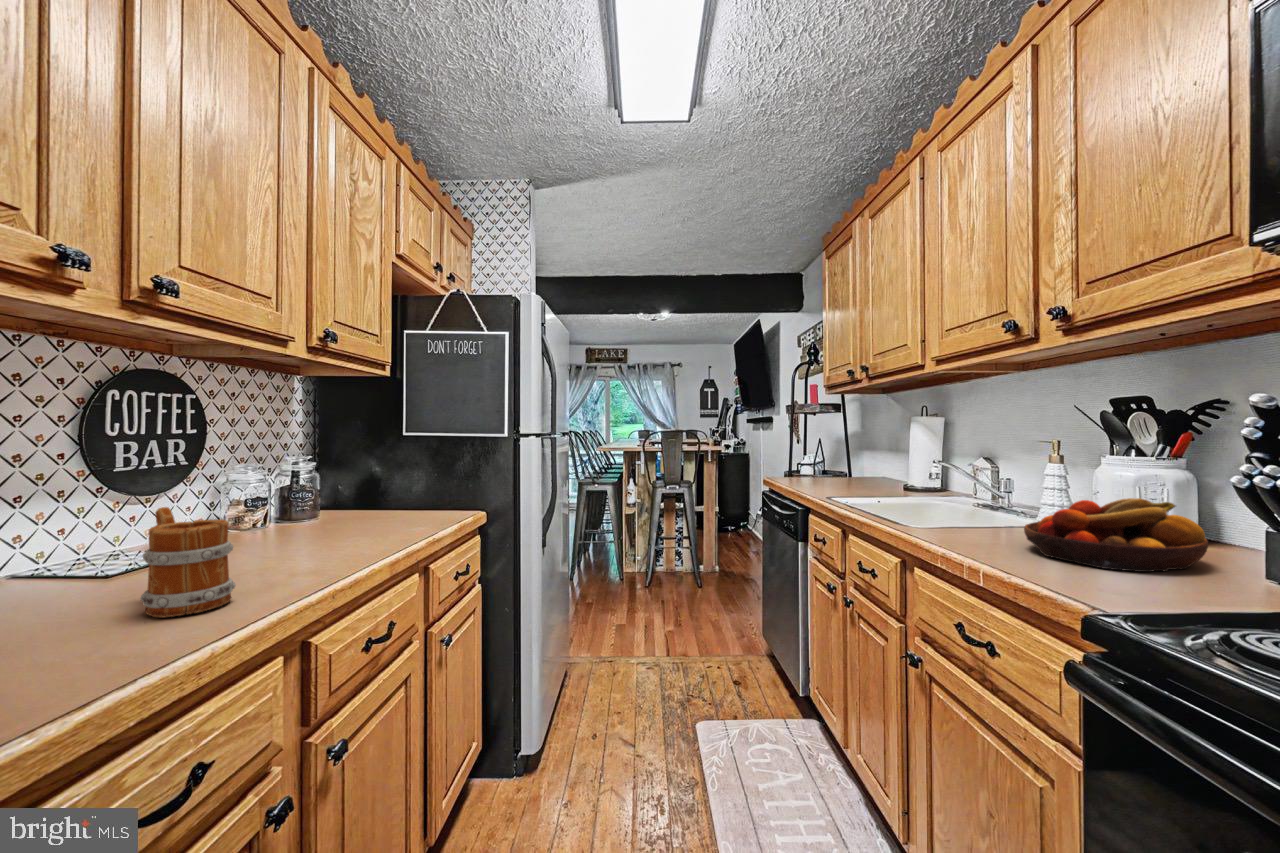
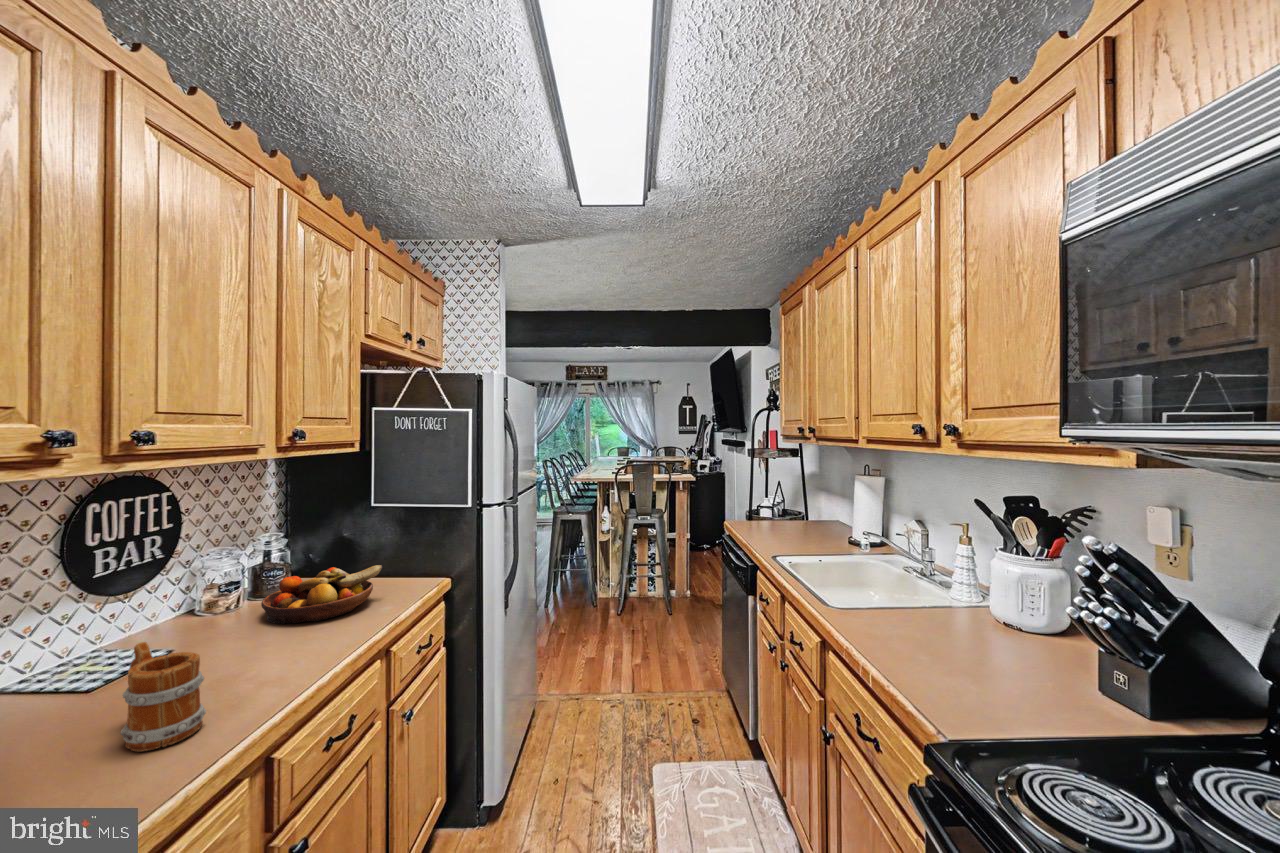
fruit bowl: present [1024,498,1208,572] -> present [261,565,382,624]

